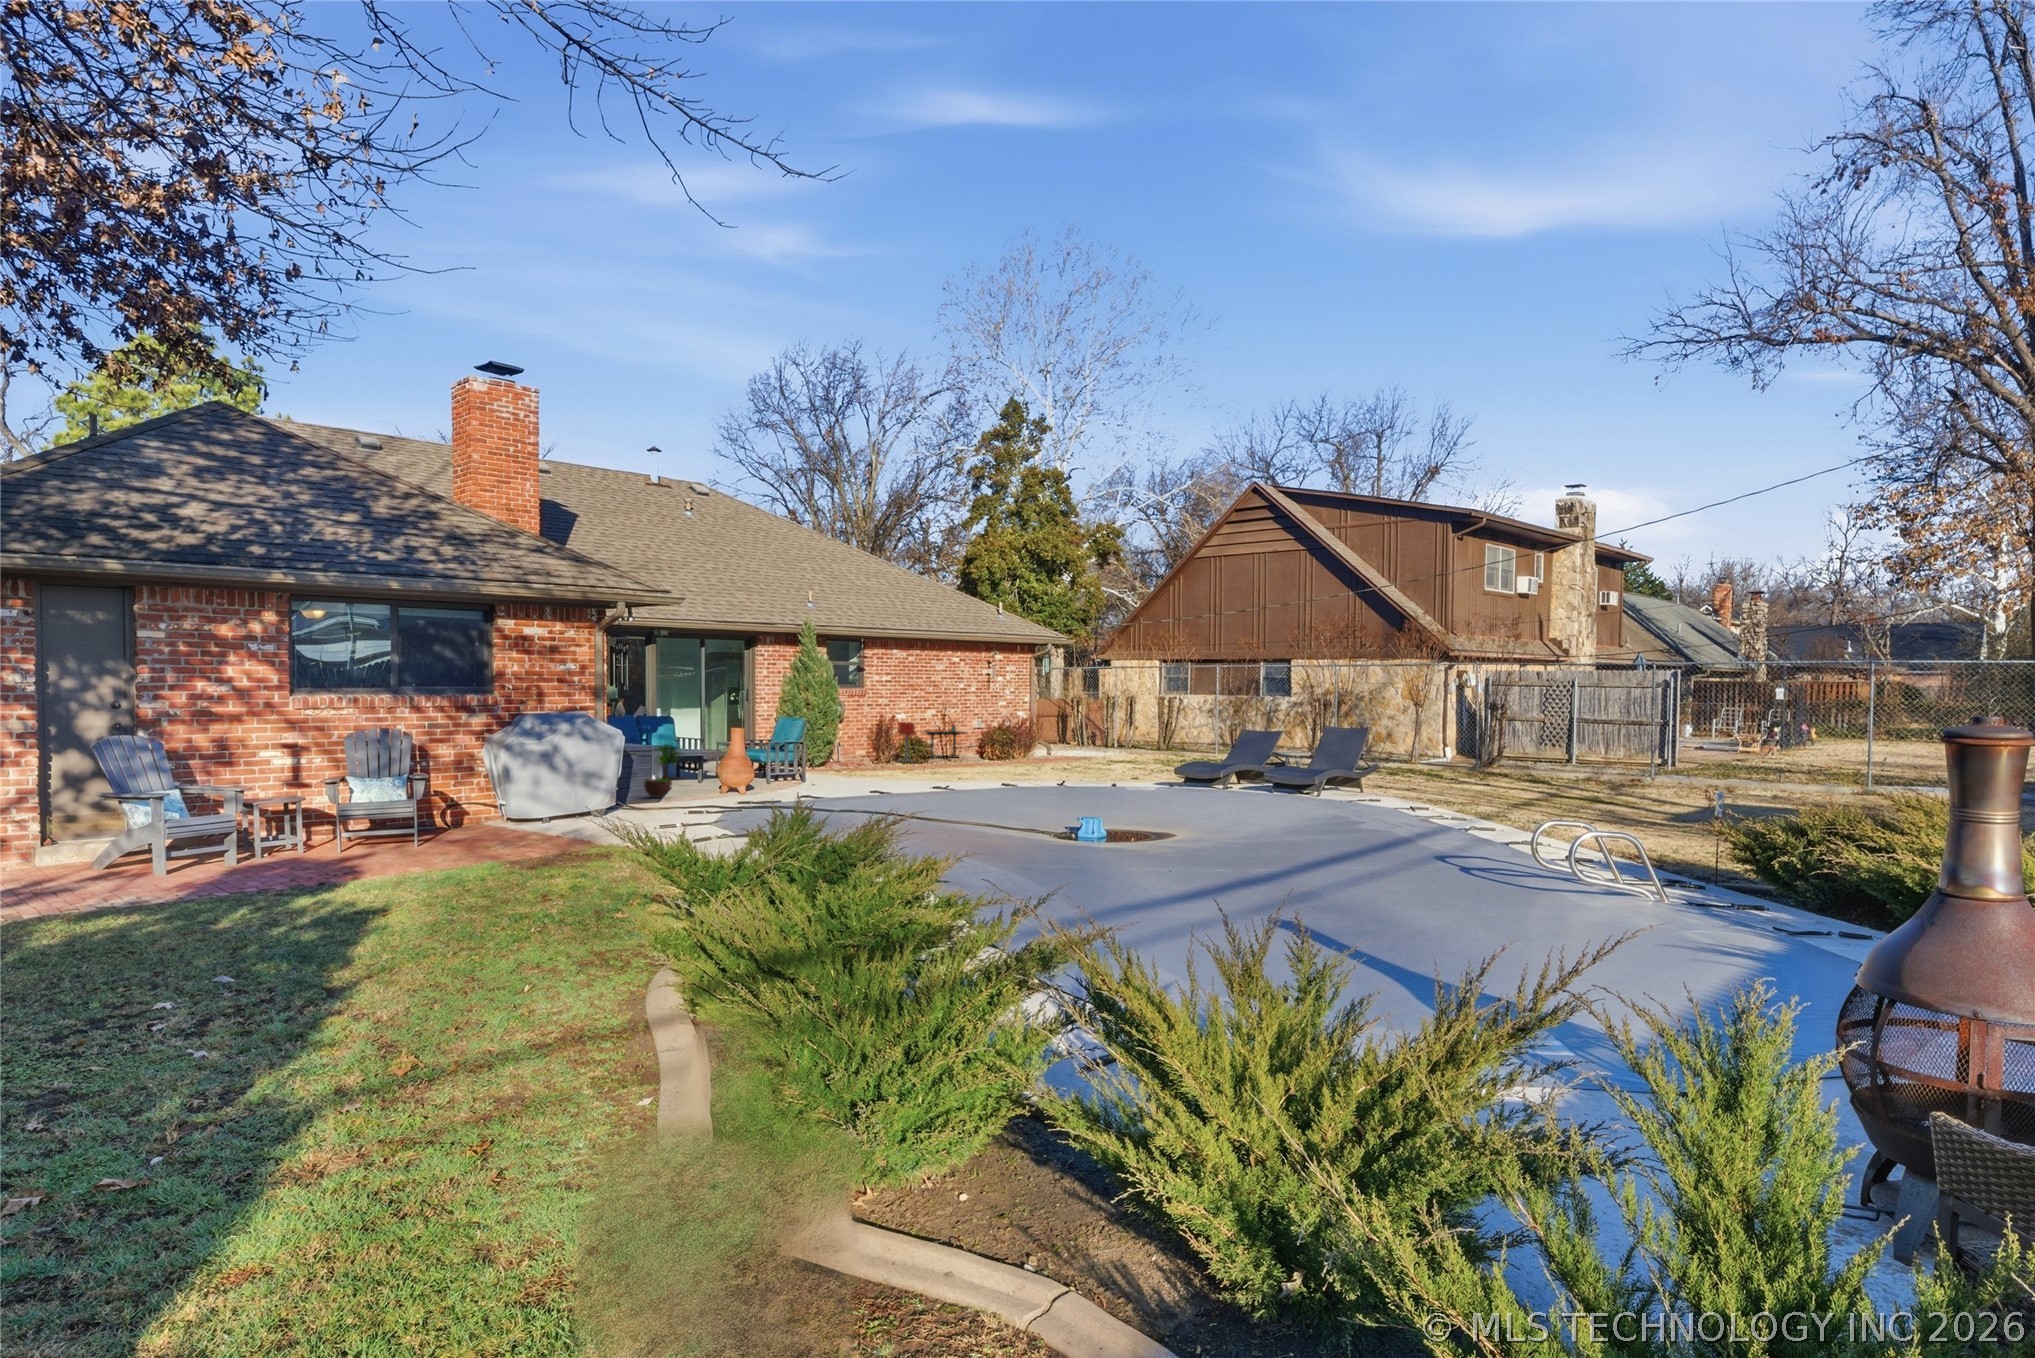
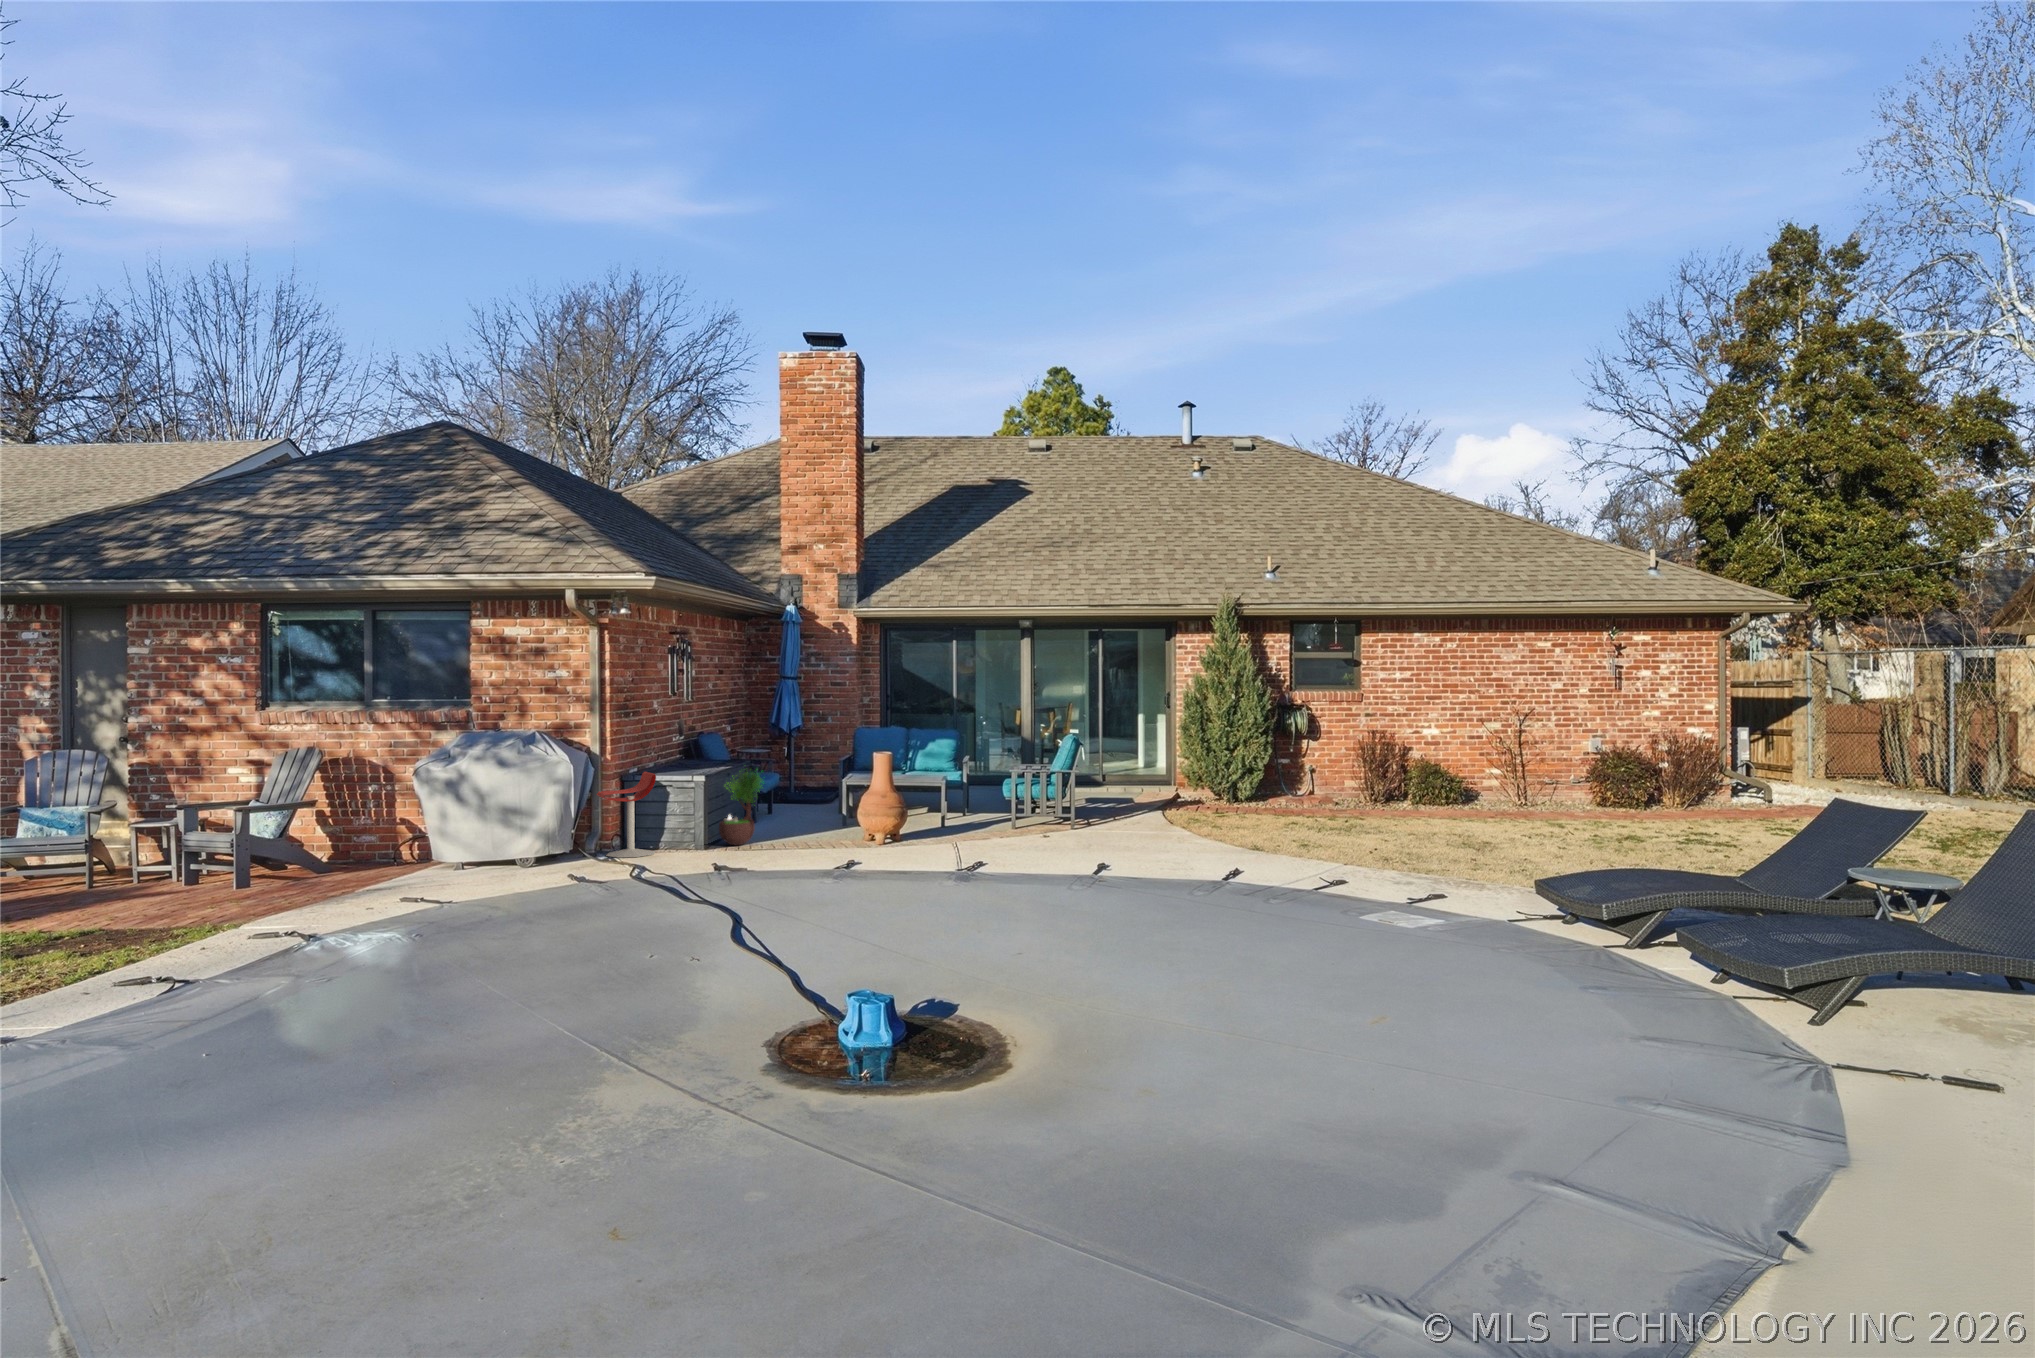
stool: present [898,722,917,762] -> present [597,772,656,858]
side table: present [923,724,964,758] -> none [1469,747,1542,807]

